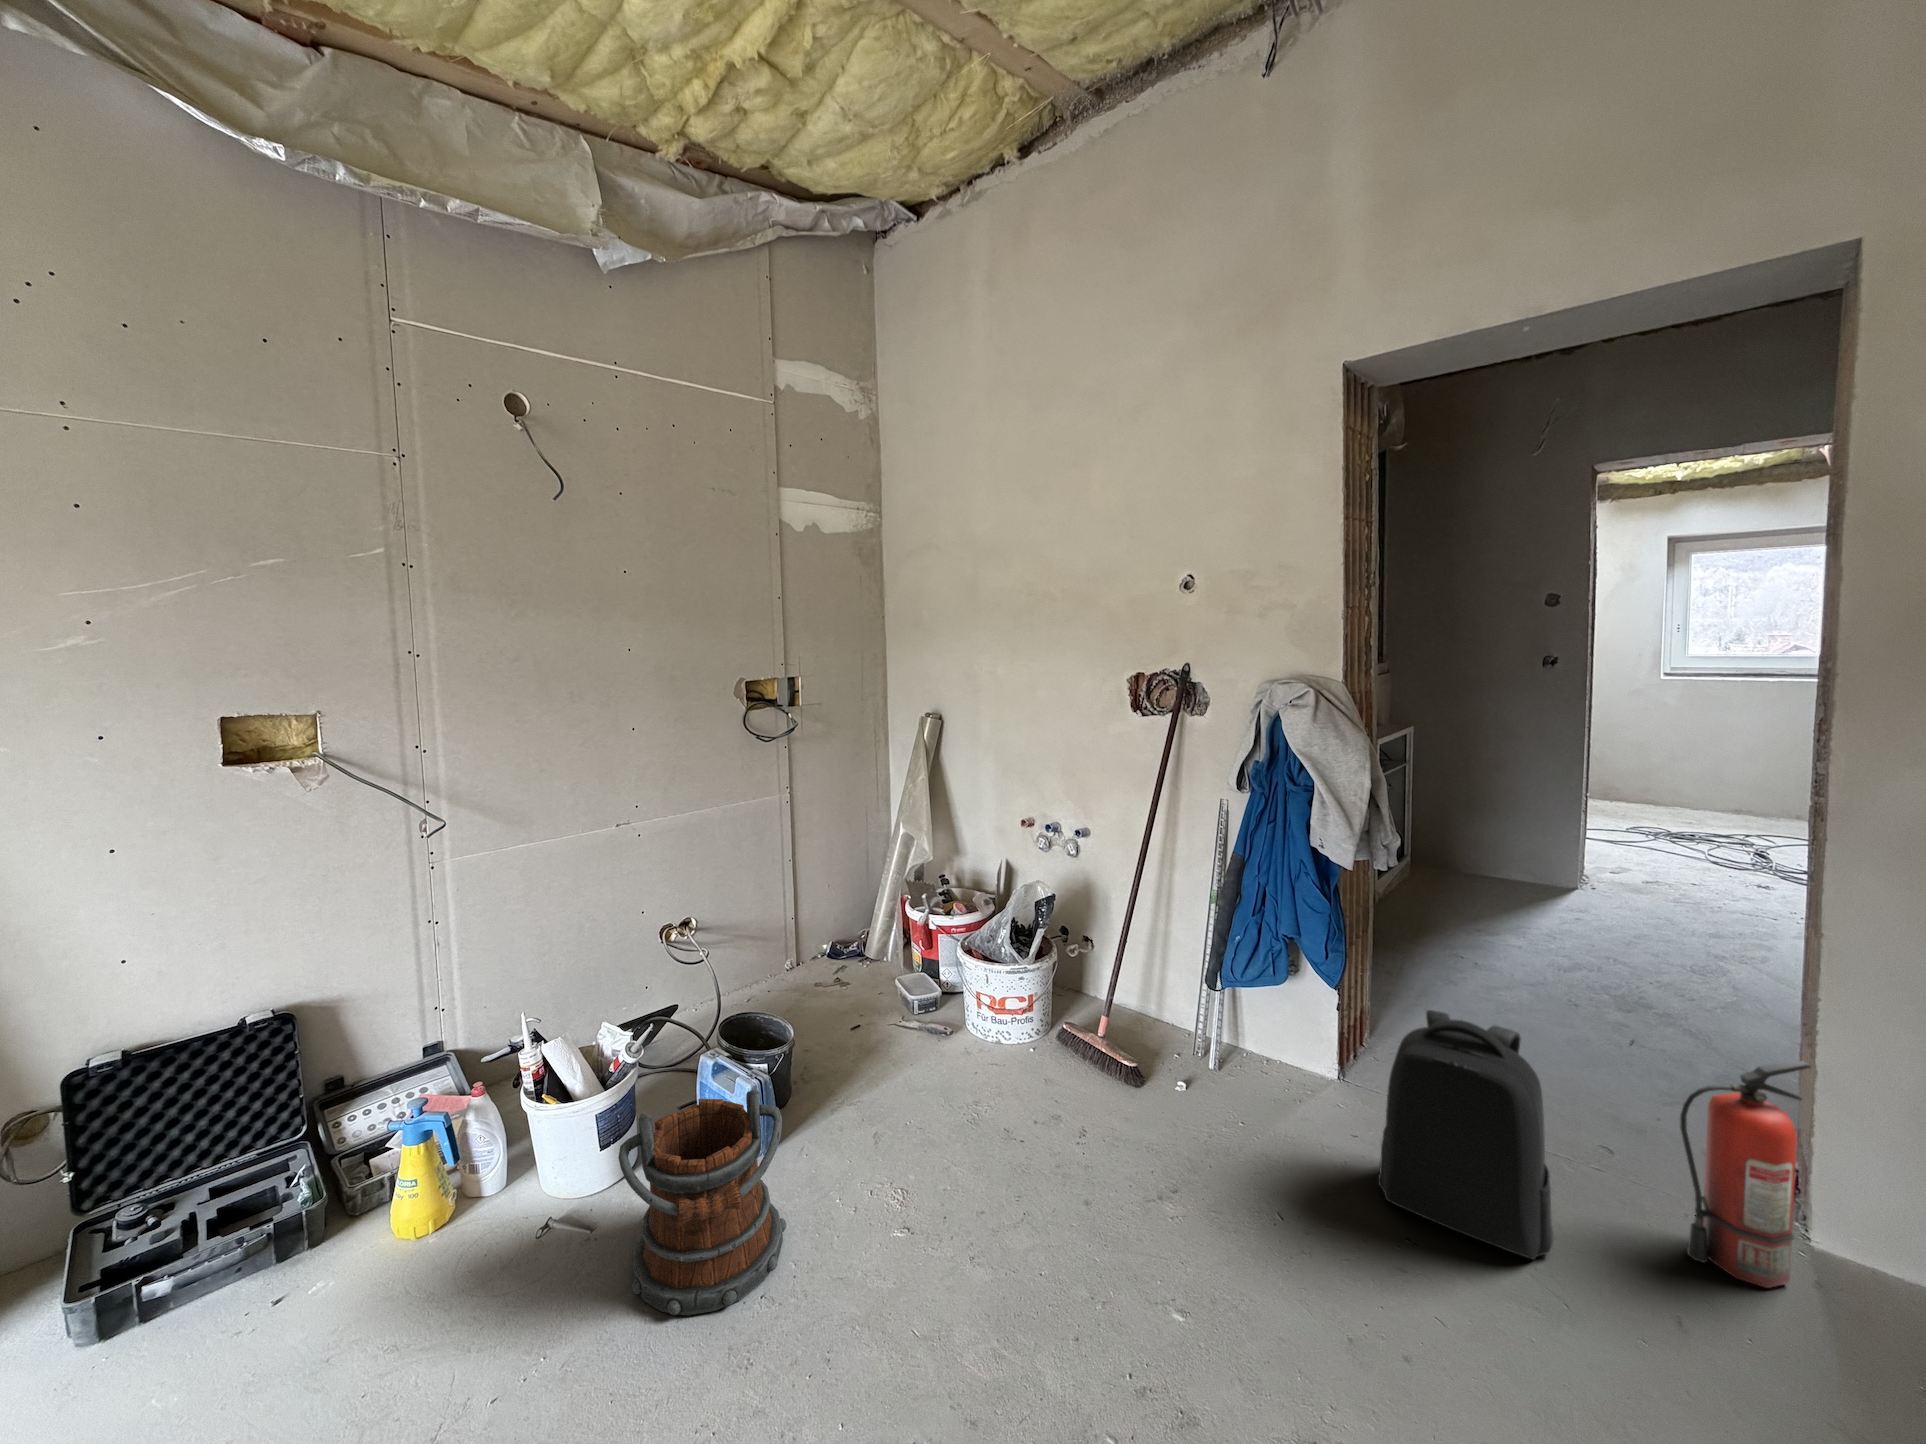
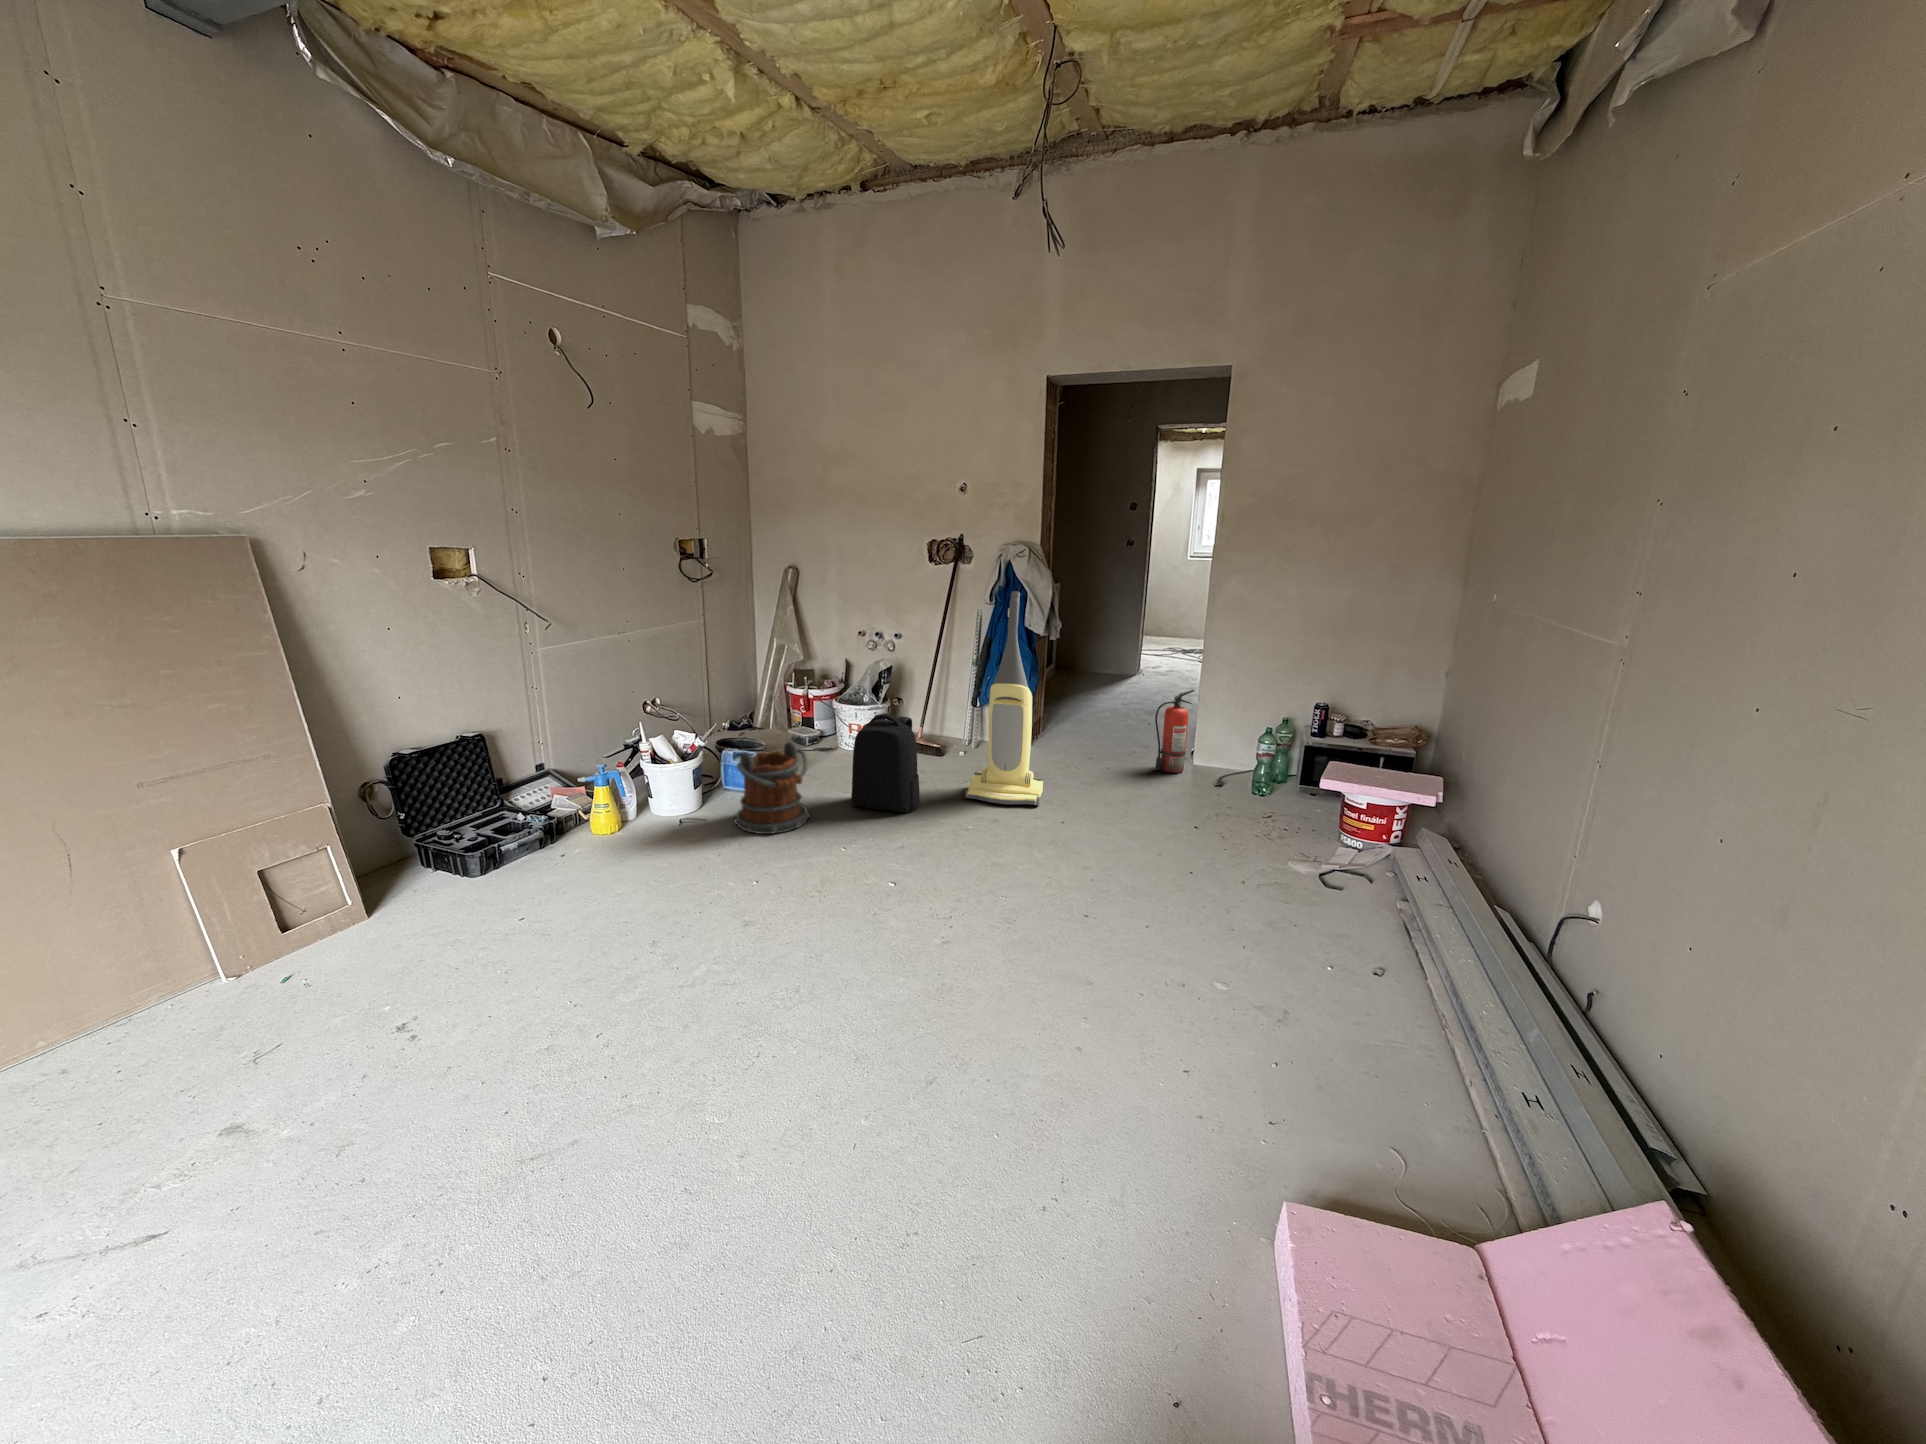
vacuum cleaner: none [1139,800,1347,1368] -> present [965,591,1044,806]
backpack: present [1378,1010,1553,1259] -> present [851,713,920,812]

